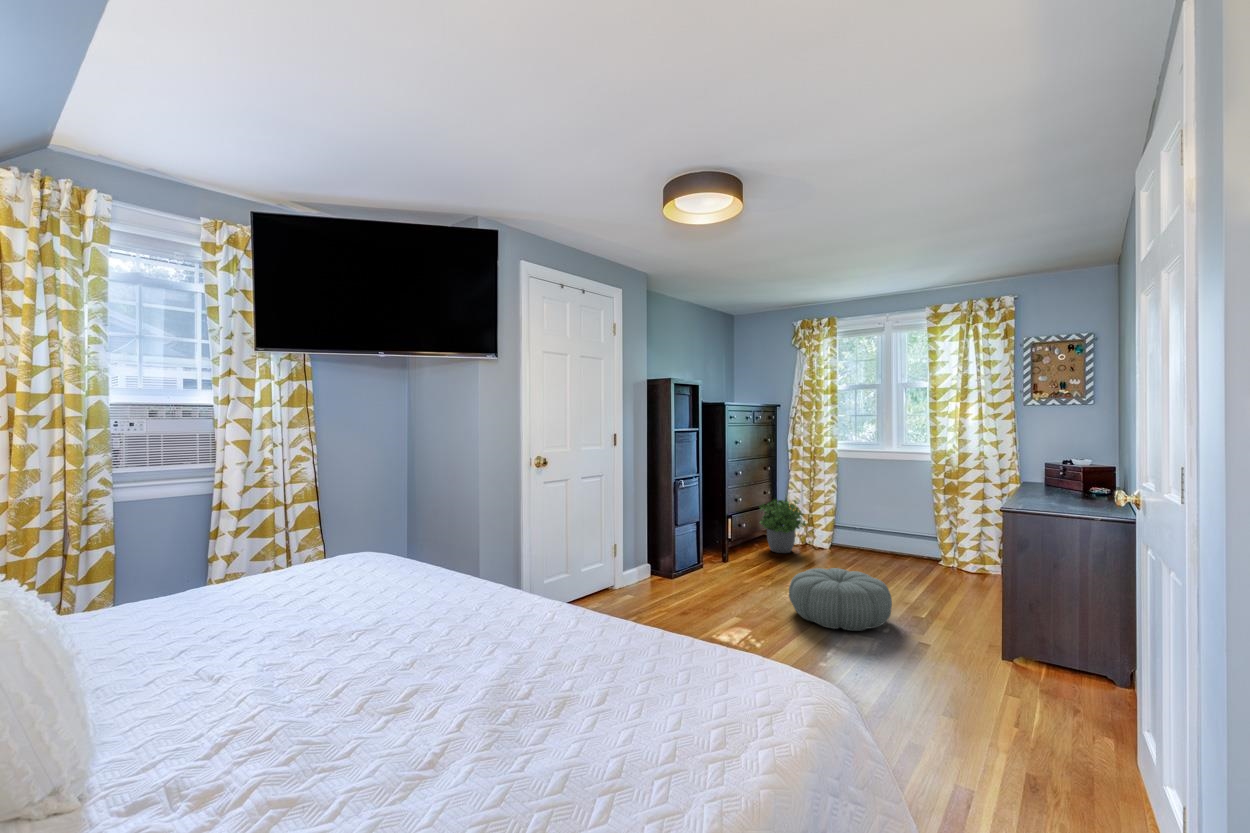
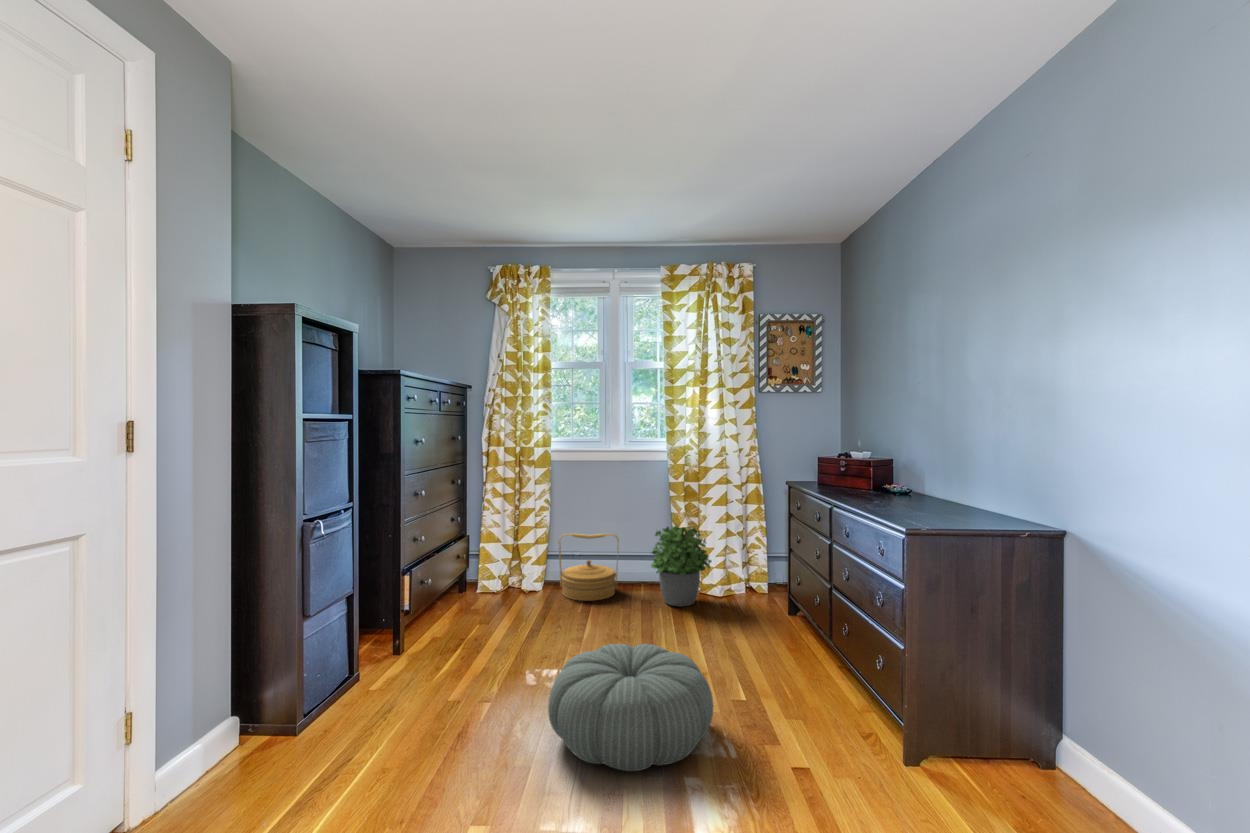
potted plant: present [759,499,806,553] -> present [651,525,712,607]
woven basket: none [840,510,888,560] -> present [559,533,619,601]

